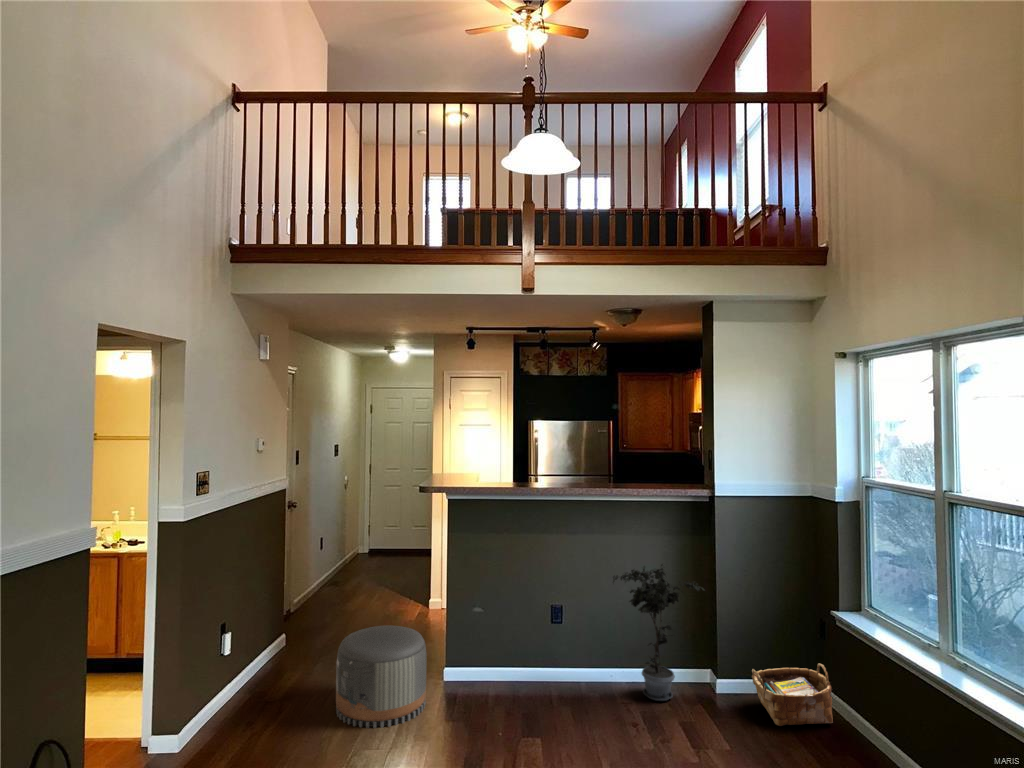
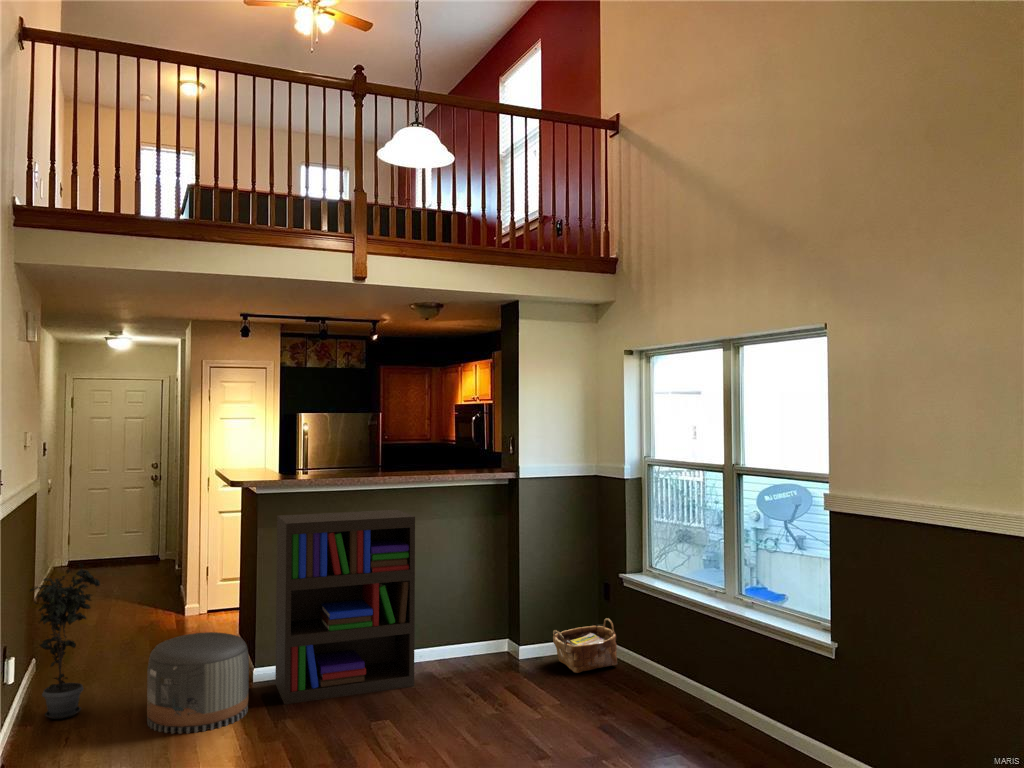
bookshelf: none [459,520,590,709] -> present [275,510,415,704]
potted plant: present [613,564,705,701] -> present [30,563,100,719]

